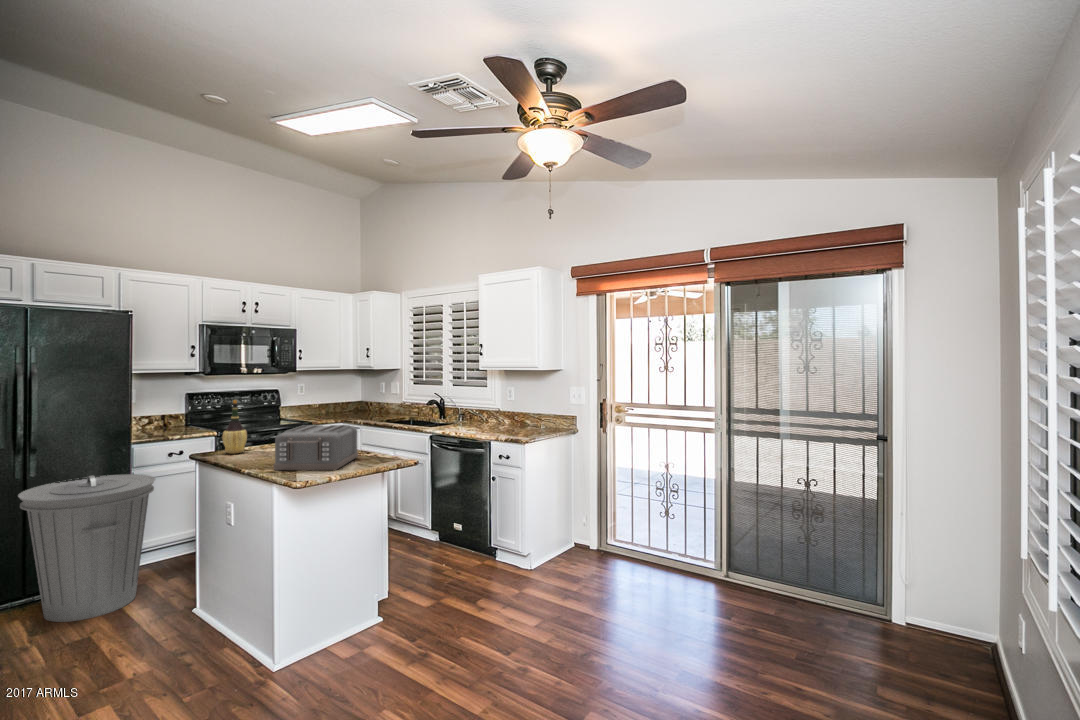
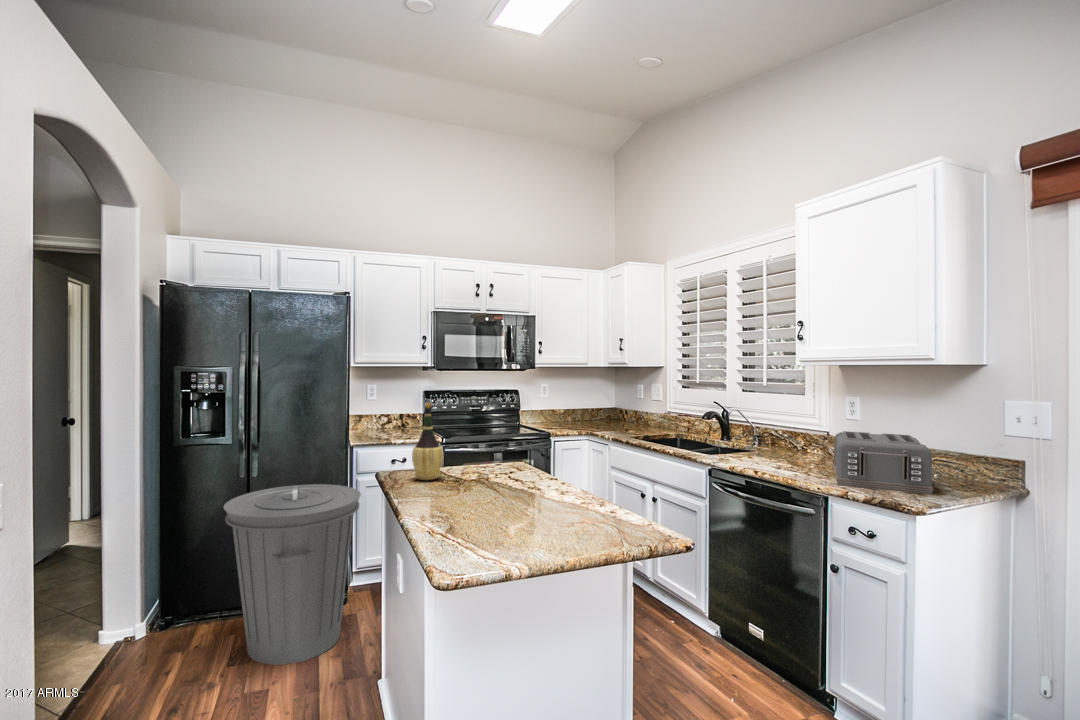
toaster: present [273,425,358,470] -> present [833,431,933,494]

